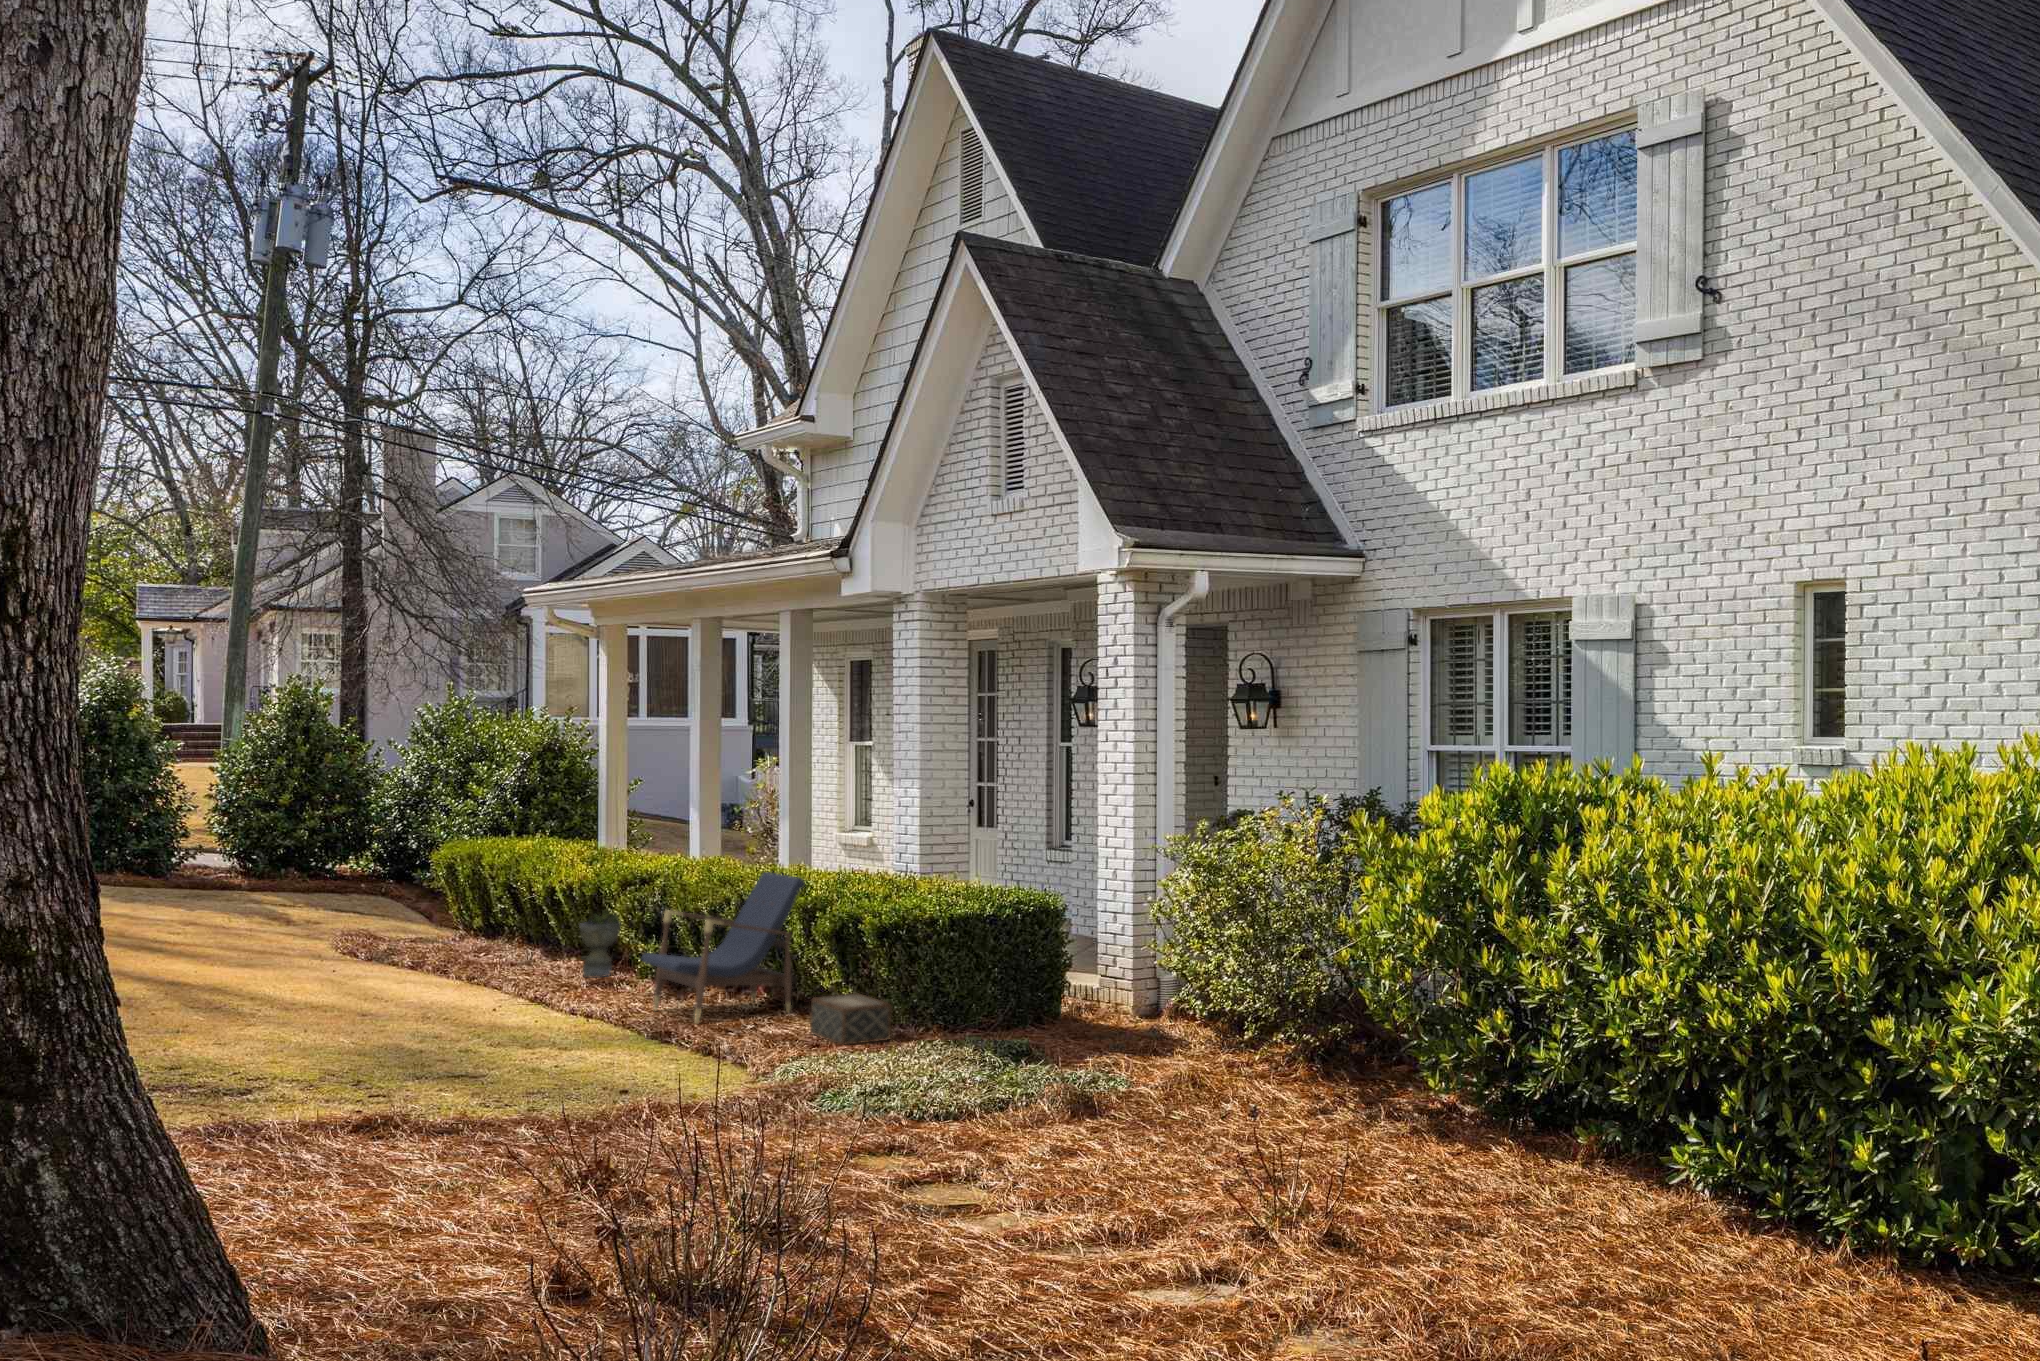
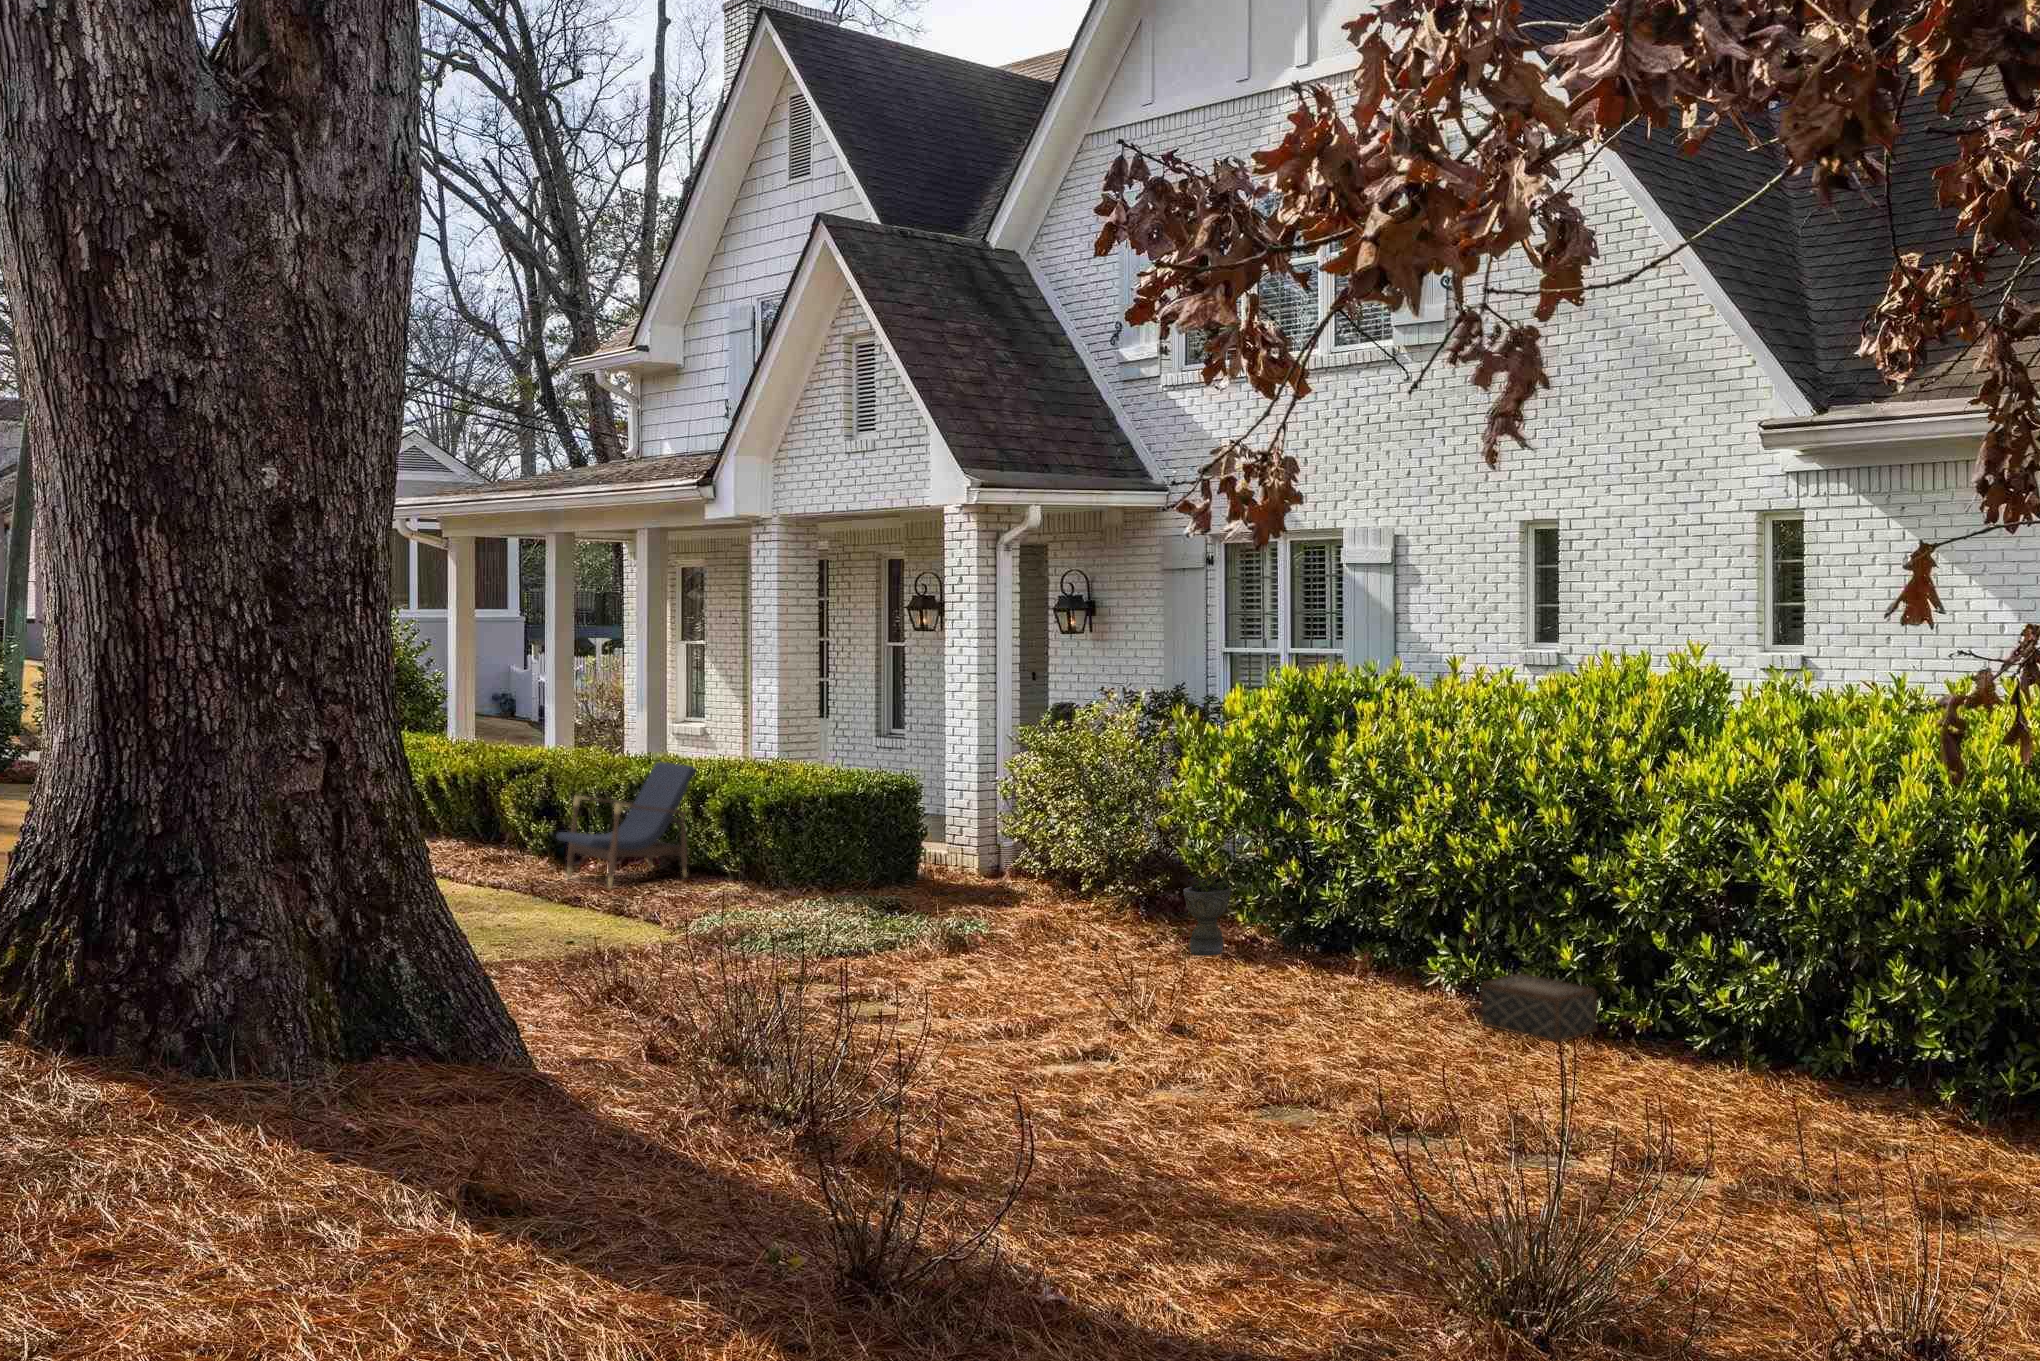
planter: present [580,911,621,978] -> present [1183,874,1231,955]
woven basket: present [810,993,892,1045] -> present [1481,973,1598,1042]

